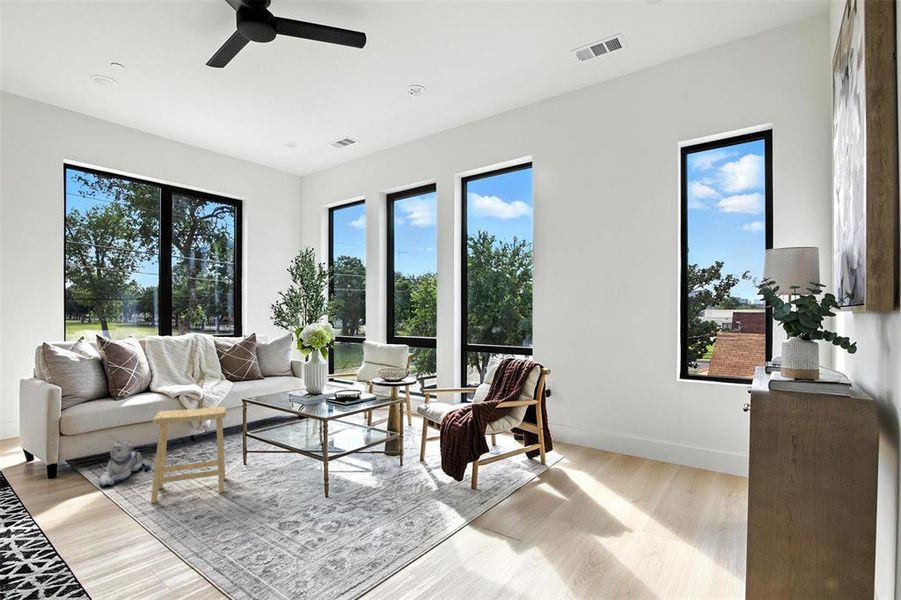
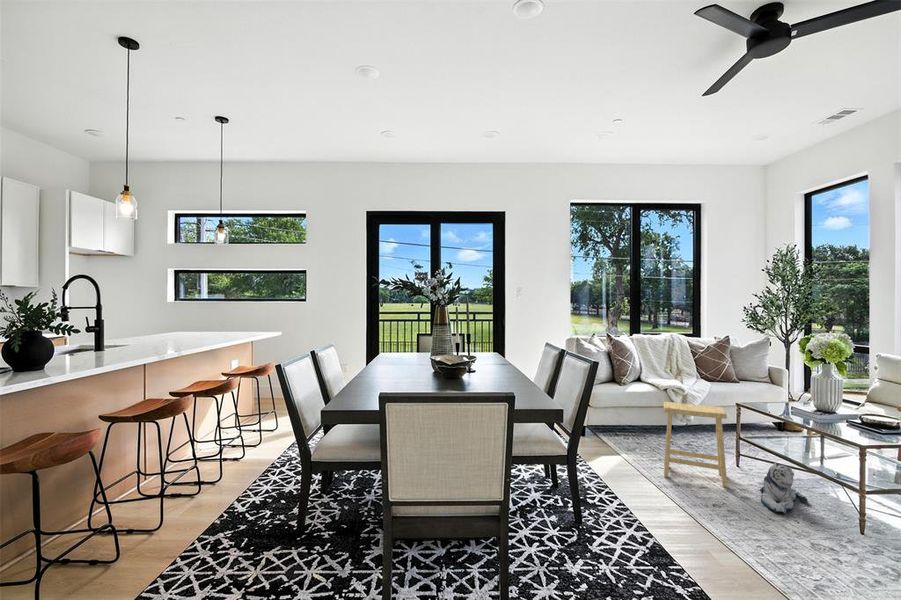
plush toy: present [99,441,150,486] -> present [760,463,808,513]

